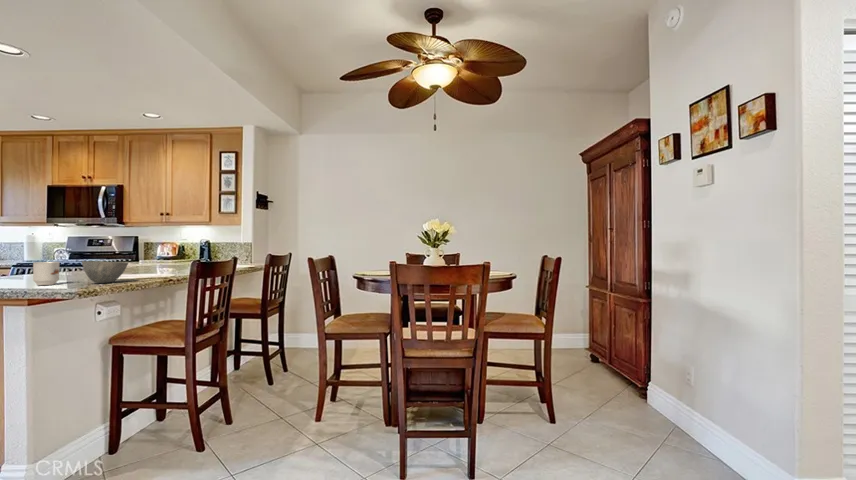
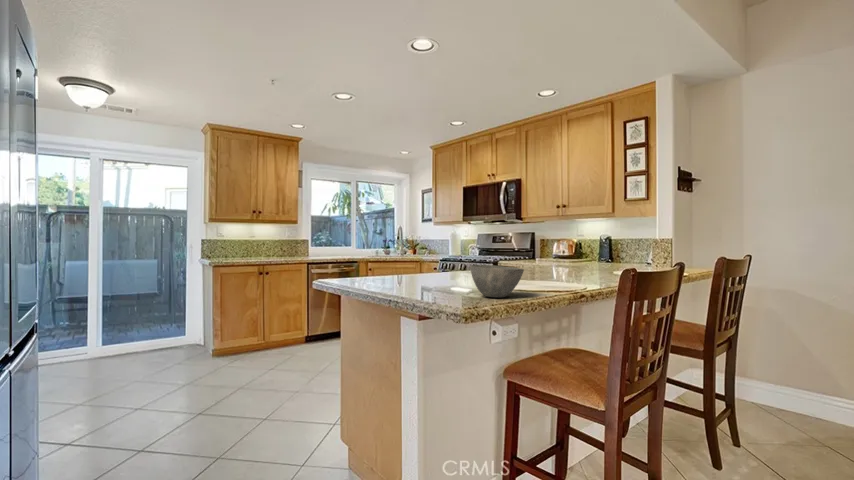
mug: present [33,262,60,285] -> none [424,264,450,294]

